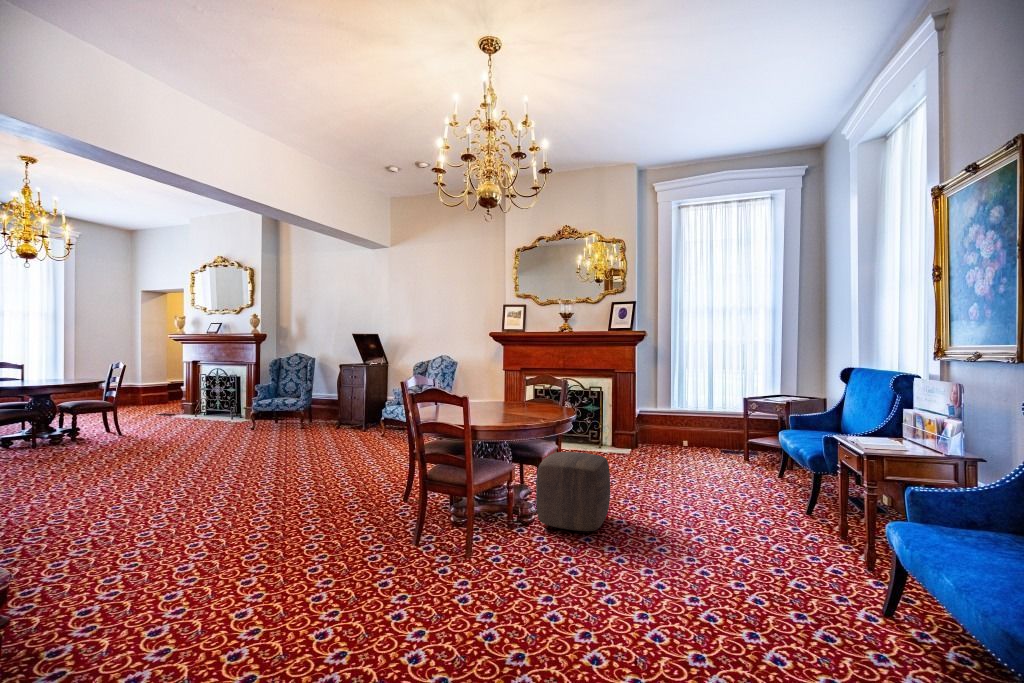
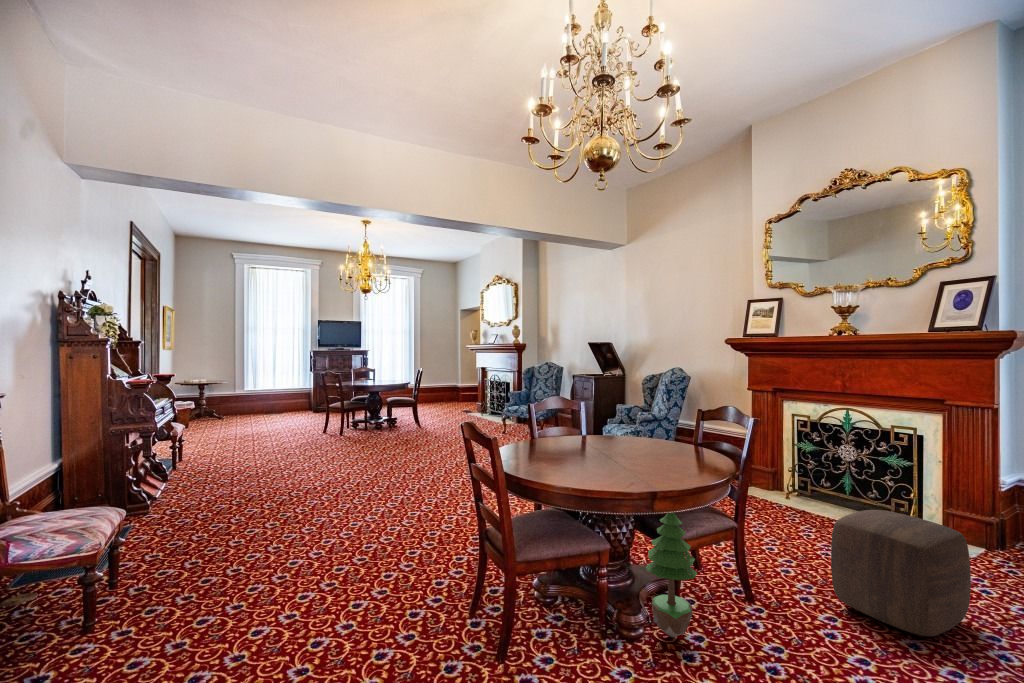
potted tree: none [419,466,464,591] -> present [646,511,697,637]

